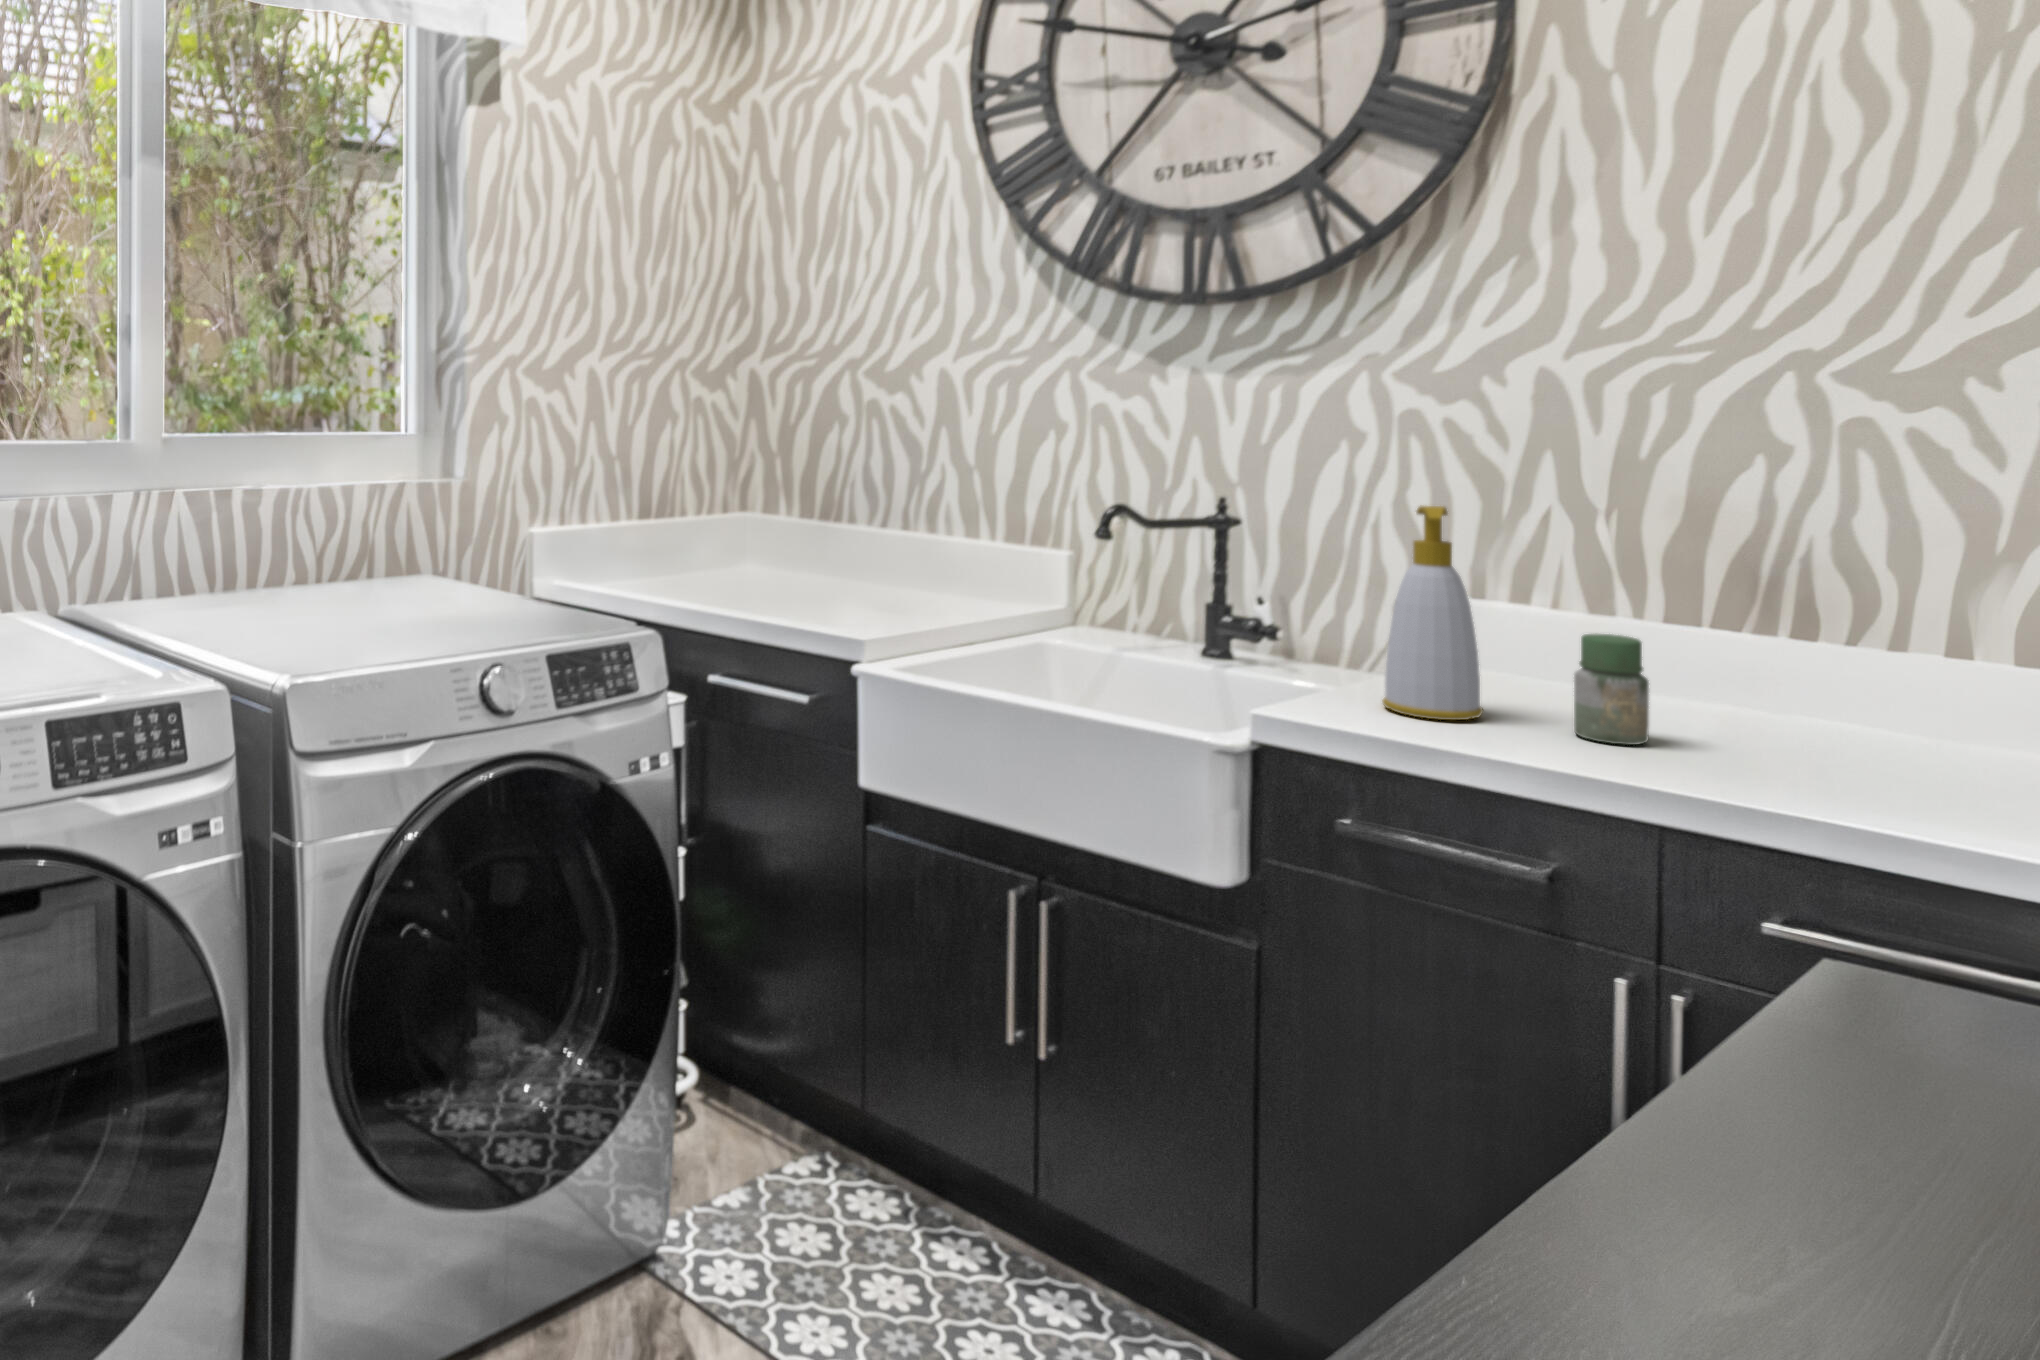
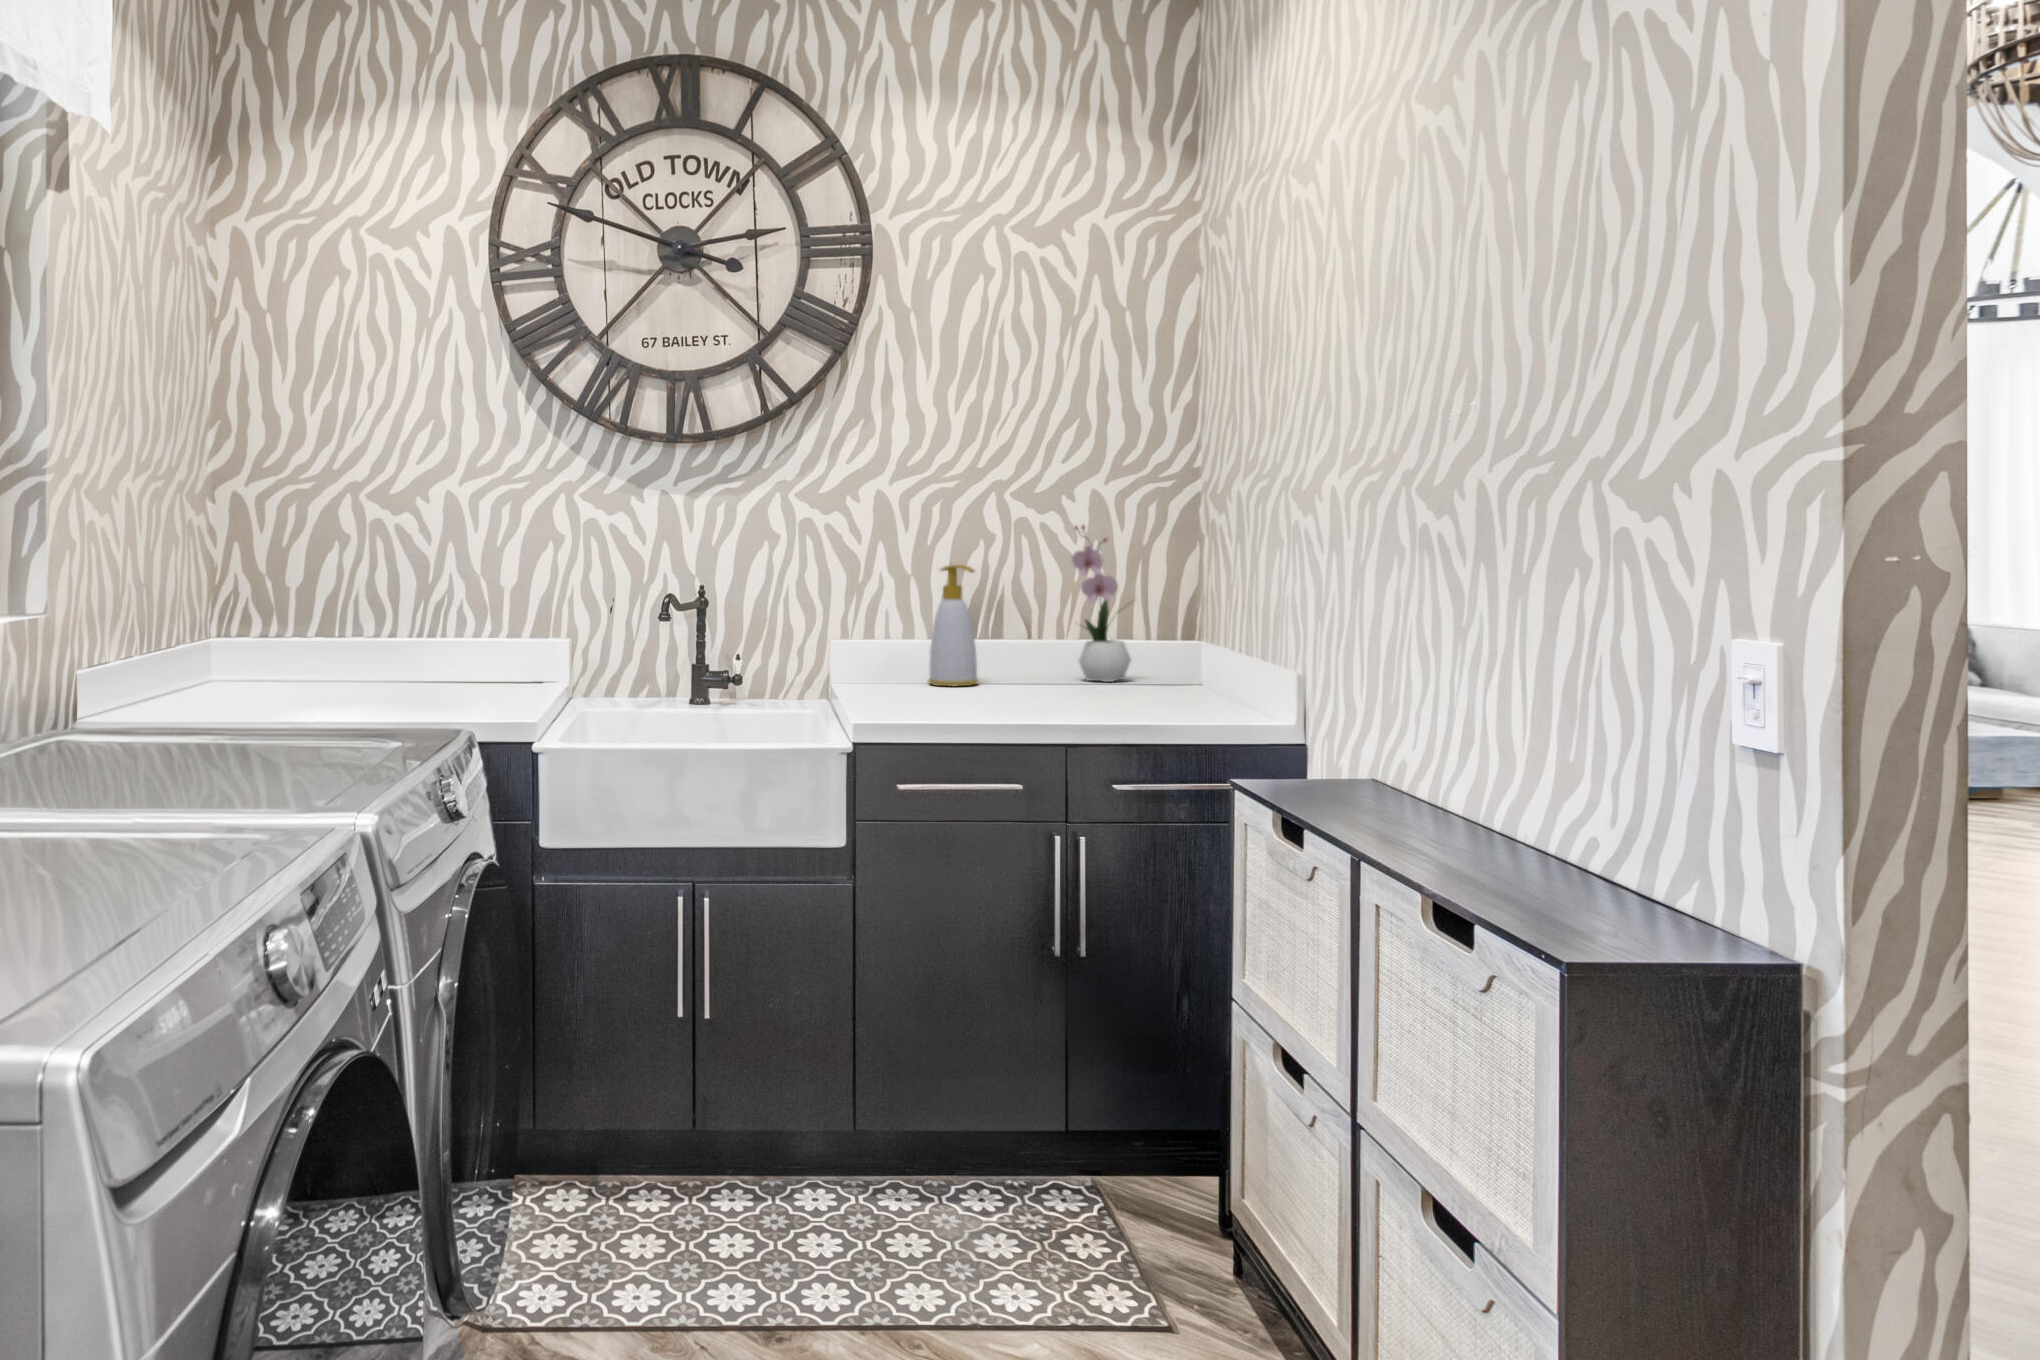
flower arrangement: none [1669,453,1852,790] -> present [1072,525,1131,682]
jar: present [1574,634,1649,745] -> none [1004,626,1037,681]

